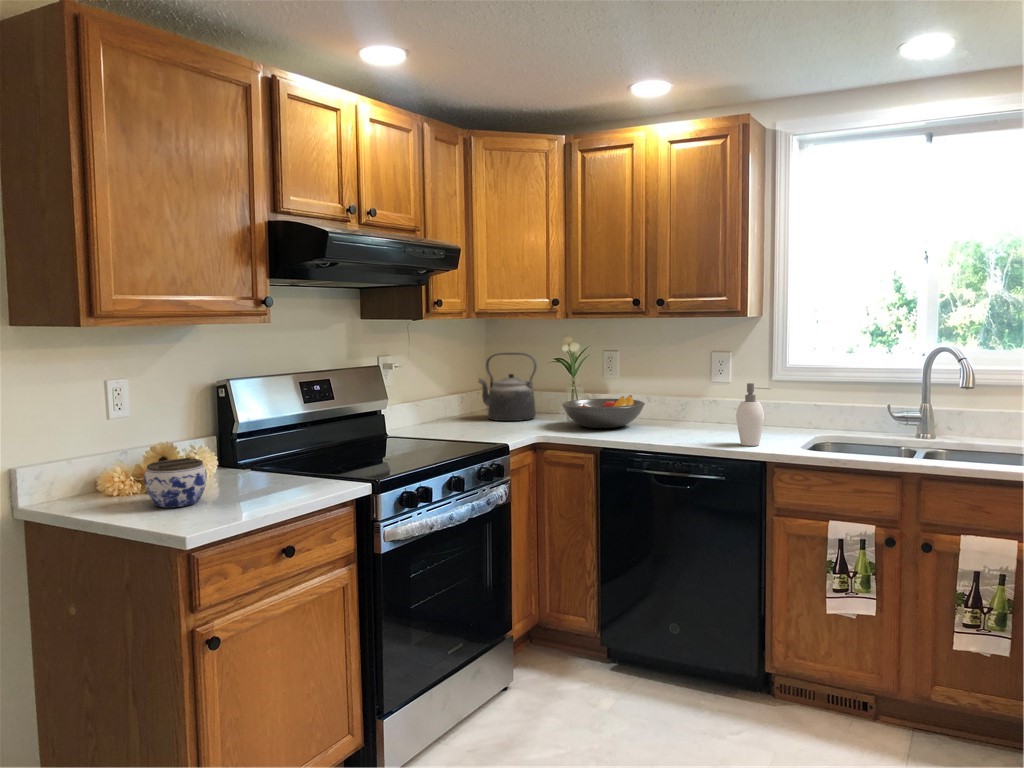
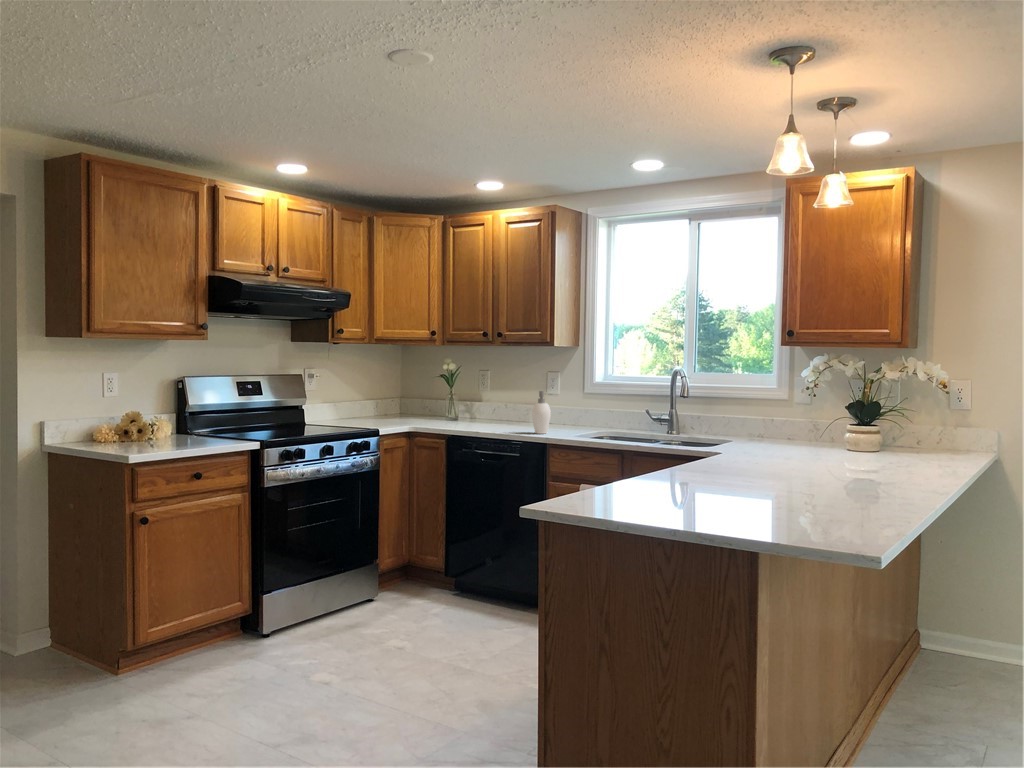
kettle: present [478,353,537,421] -> none [386,370,425,419]
fruit bowl: present [562,395,645,428] -> none [433,401,493,423]
jar: present [144,458,207,508] -> none [117,419,155,446]

